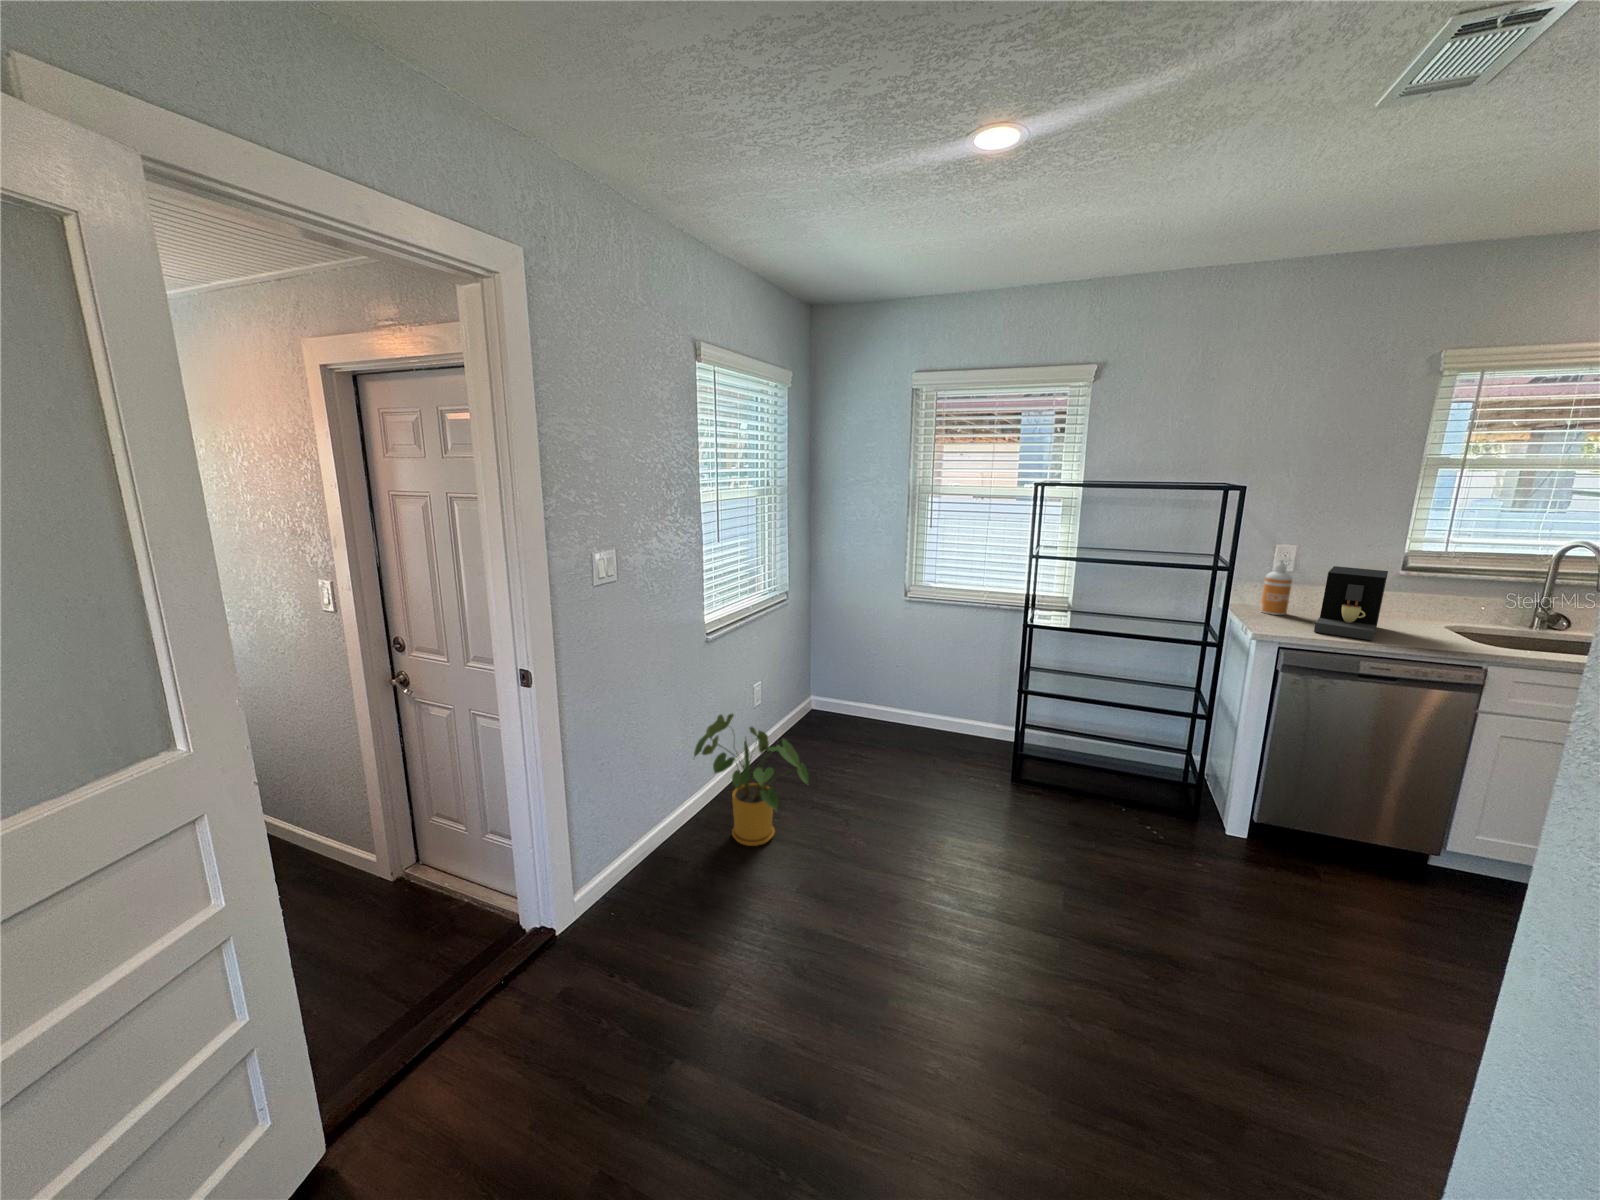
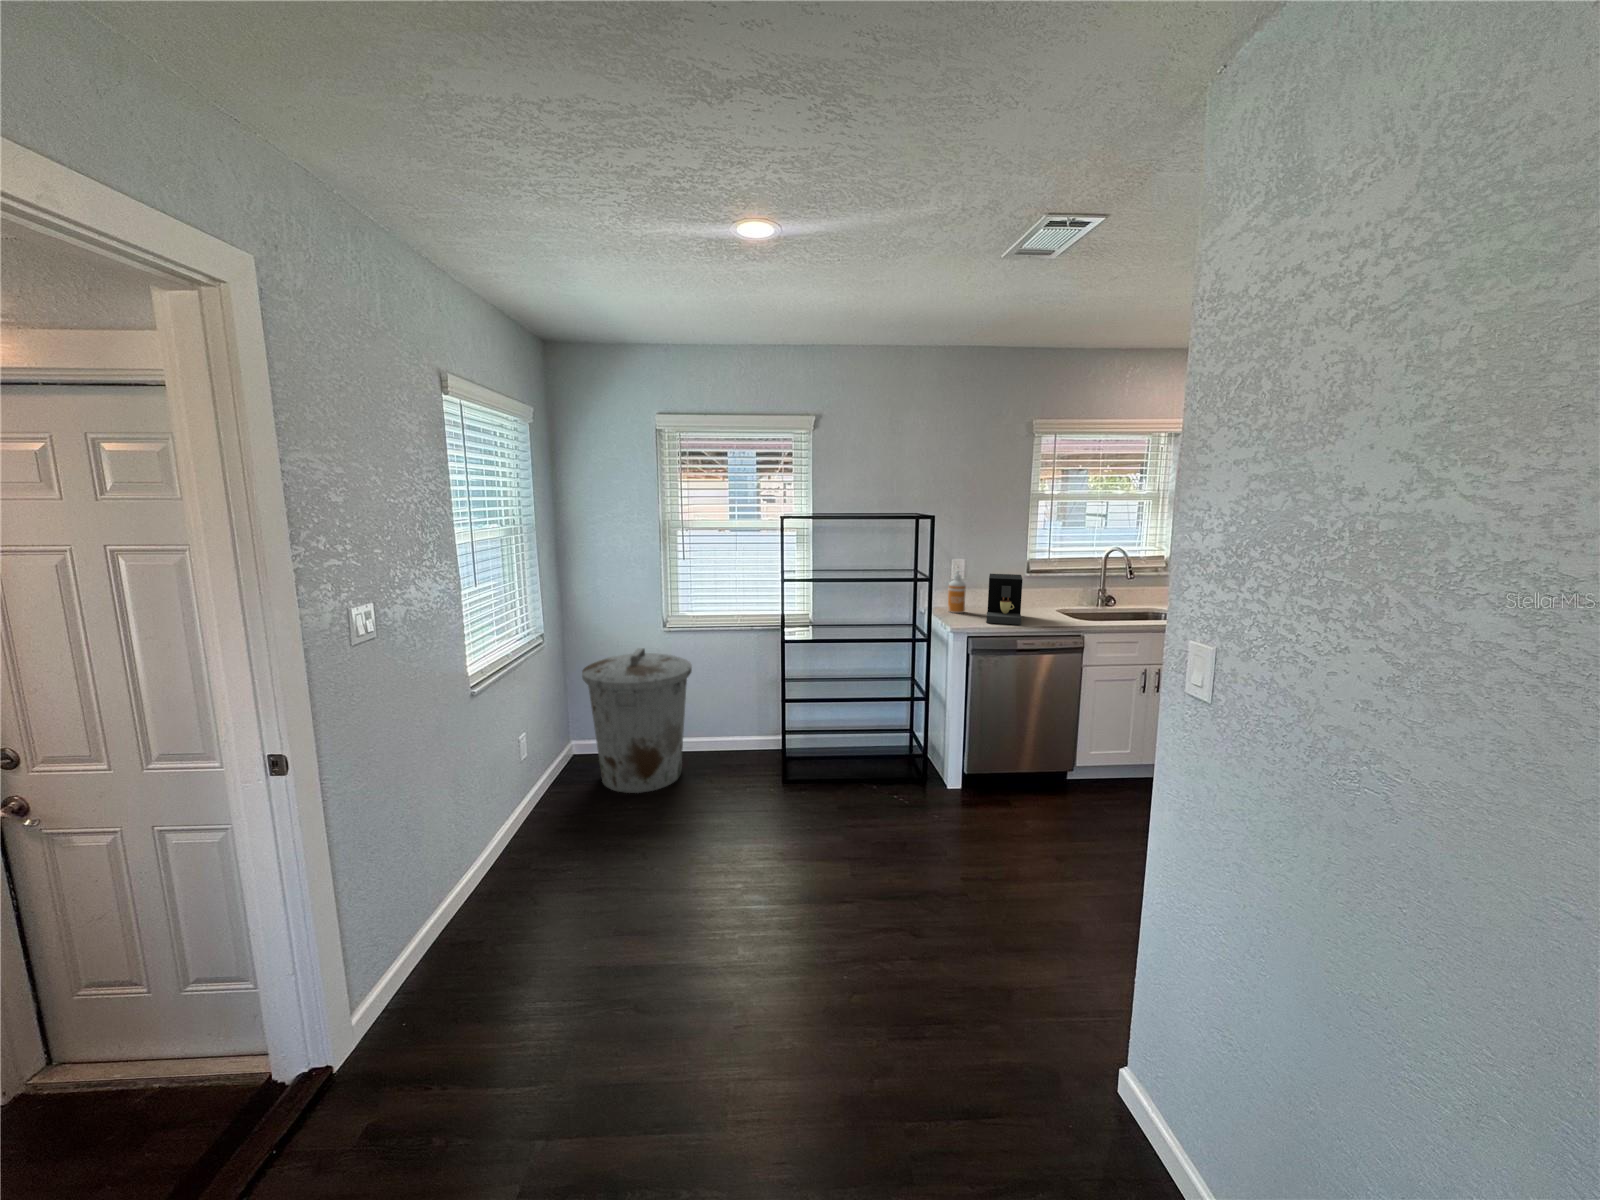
trash can: none [816,615,925,760] -> present [582,648,692,793]
house plant: present [694,714,808,846] -> none [474,769,609,907]

